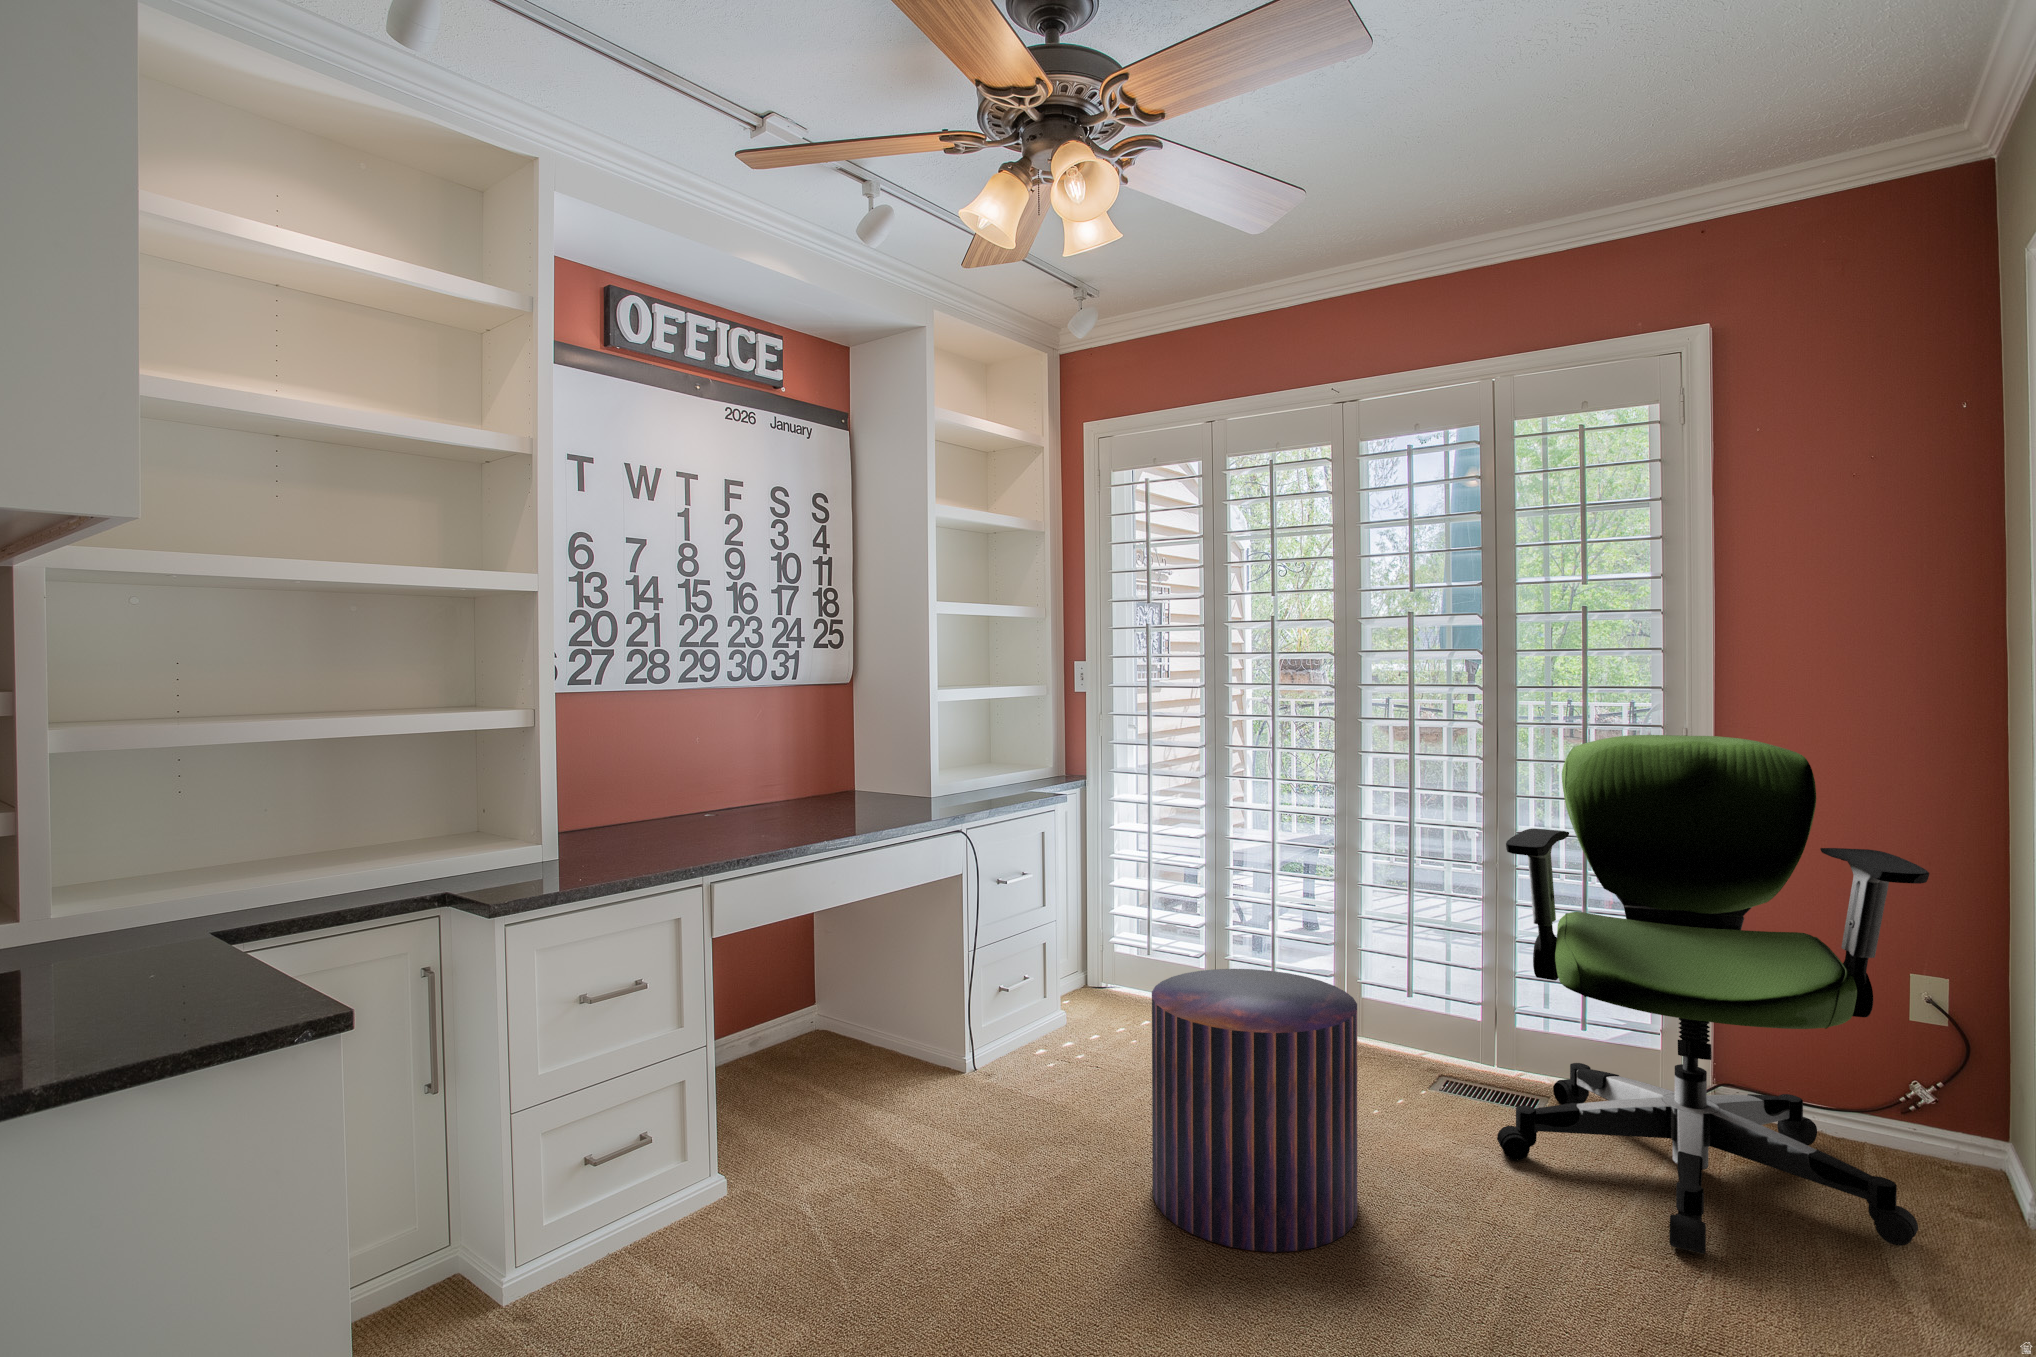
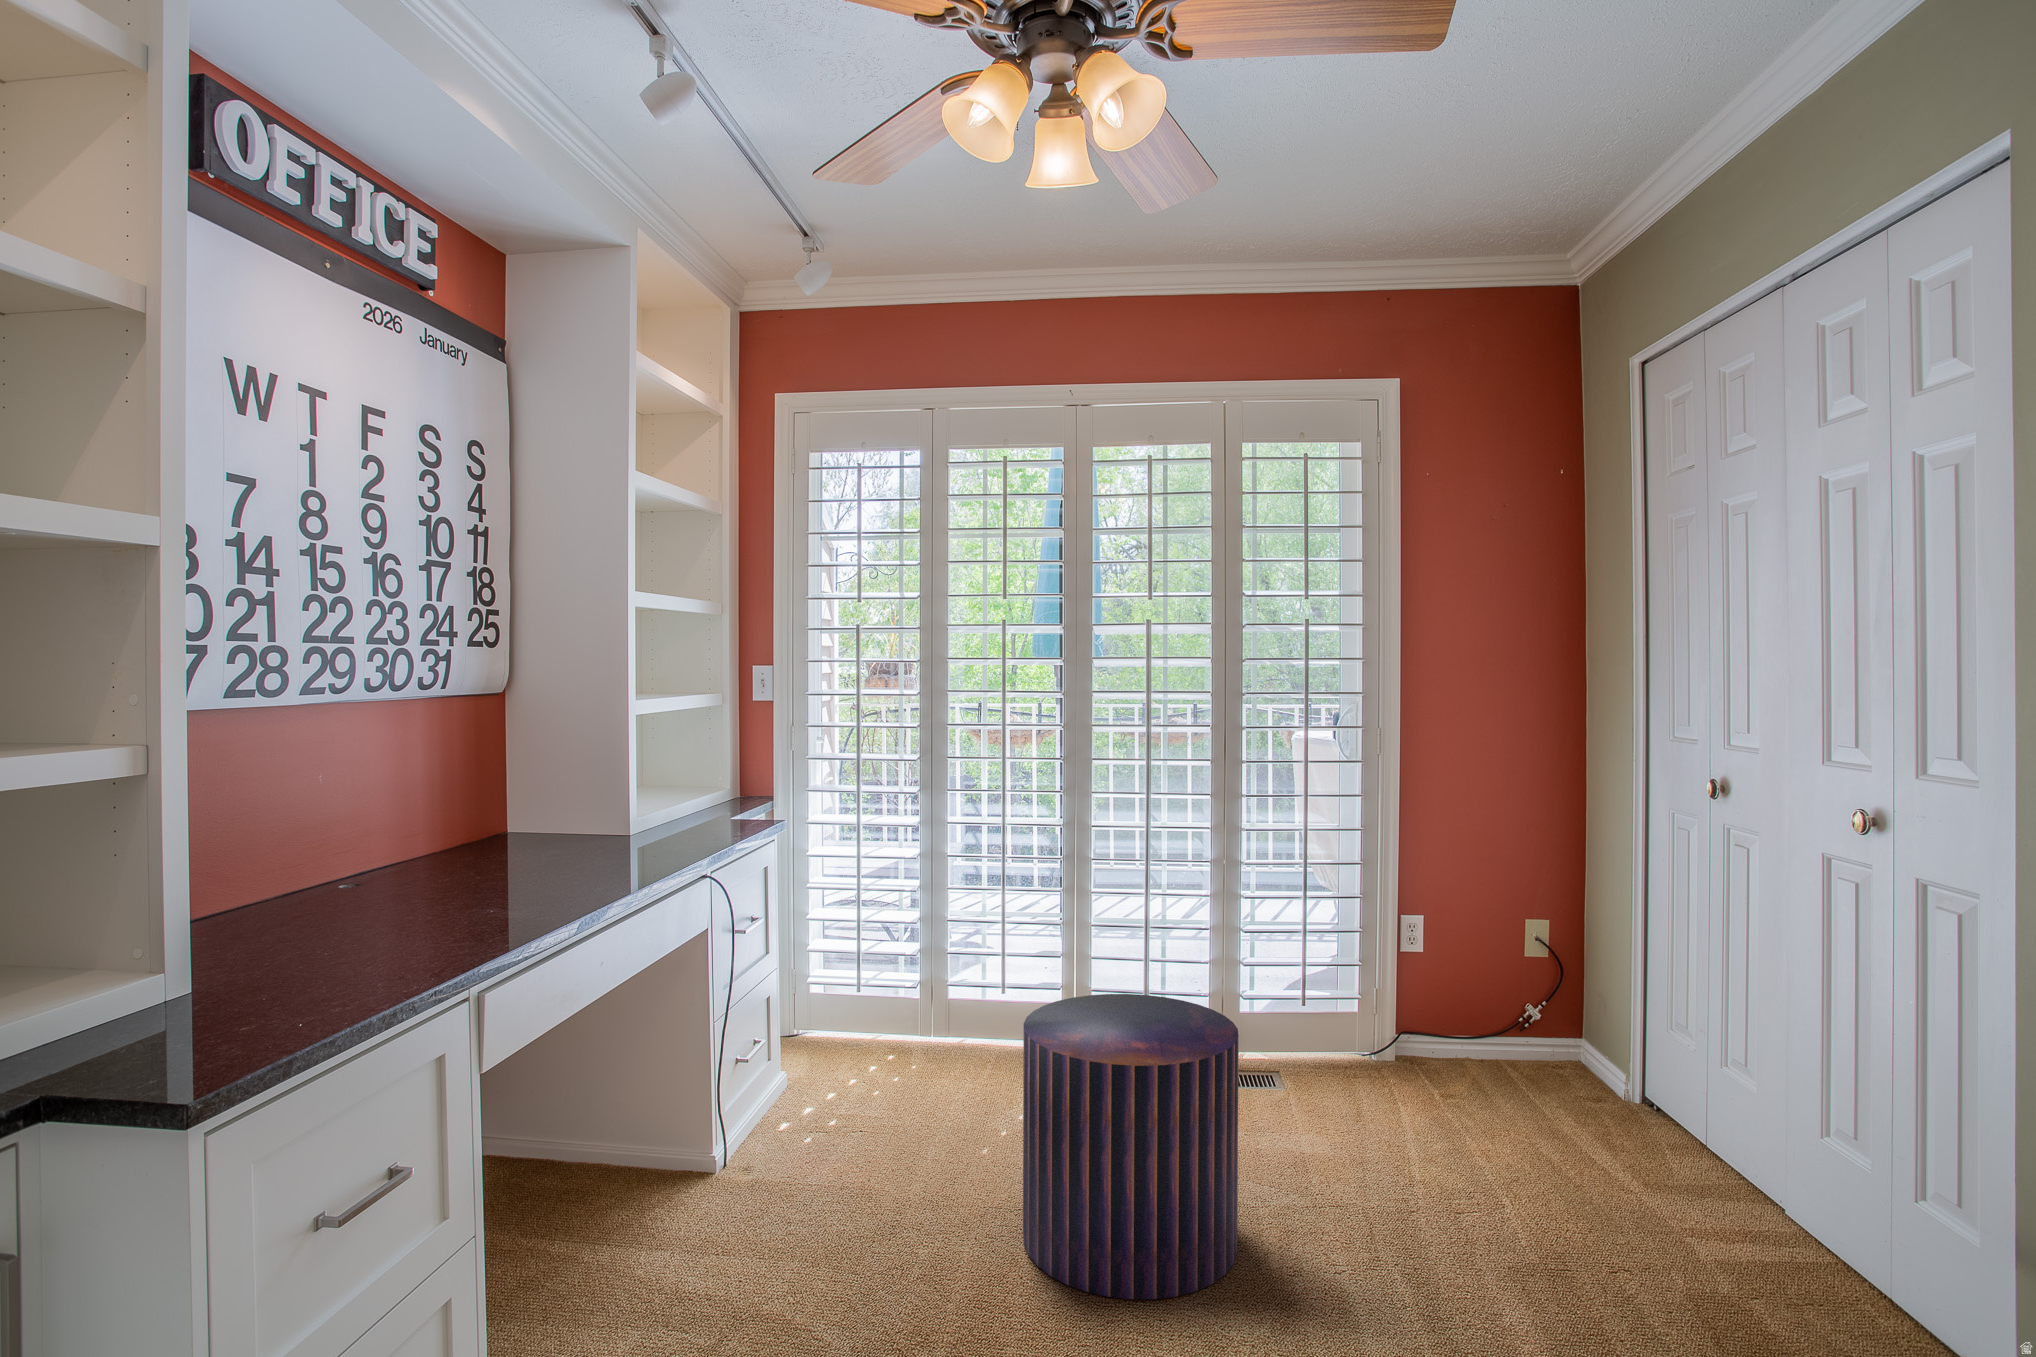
office chair: present [1497,735,1929,1254] -> none [1283,734,1616,1187]

